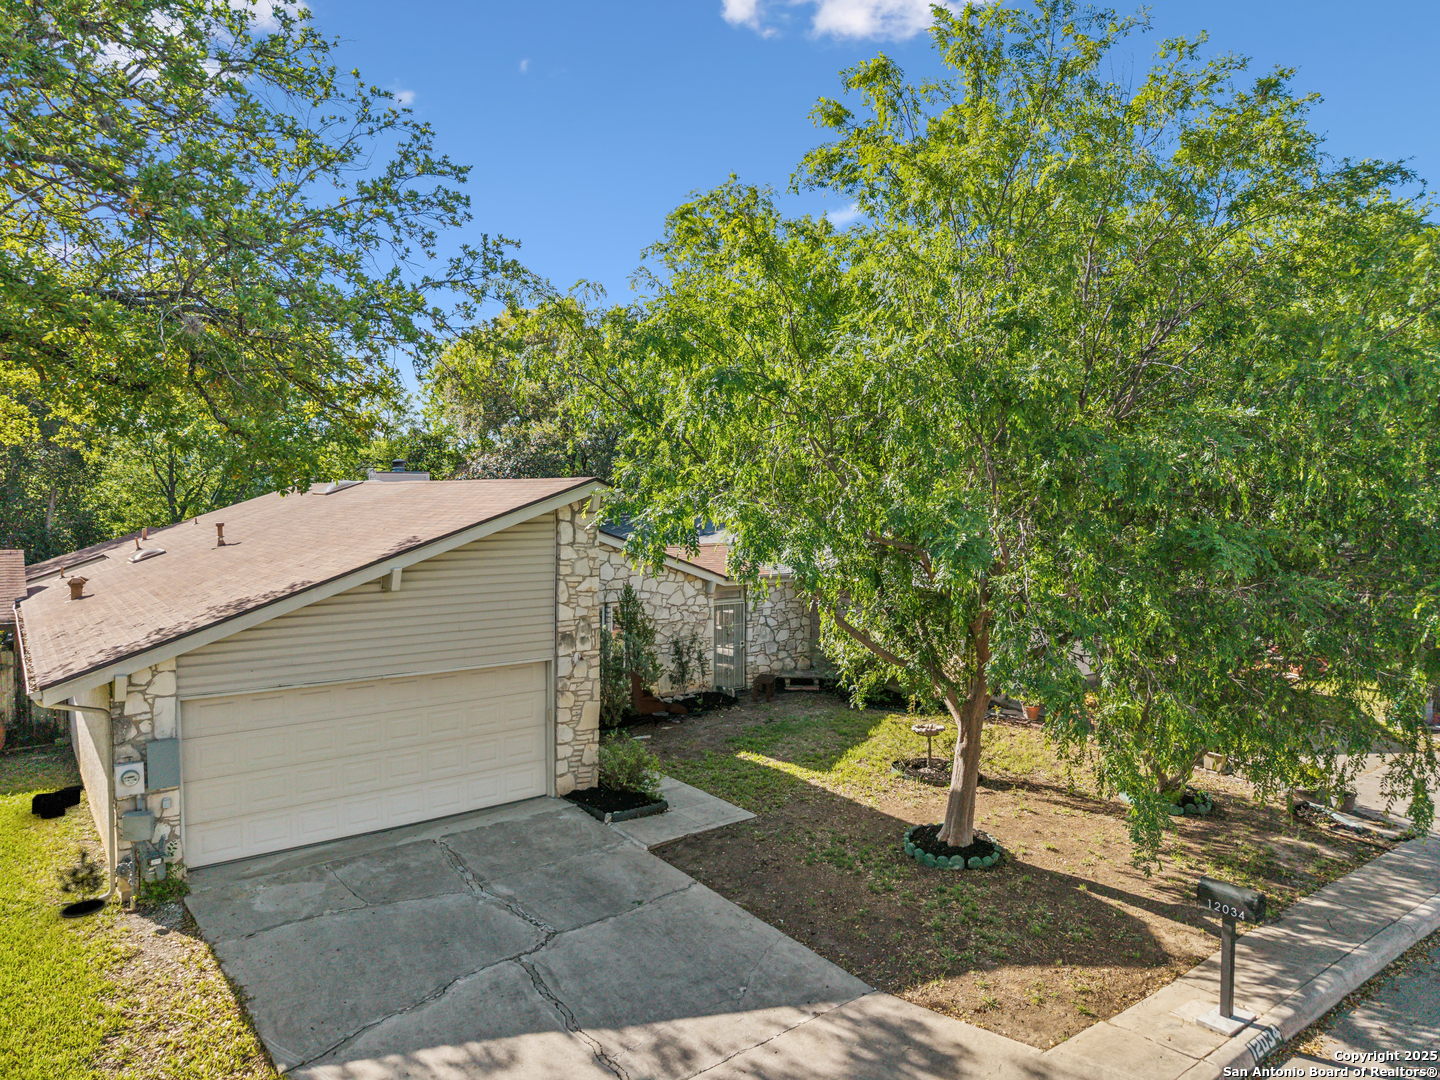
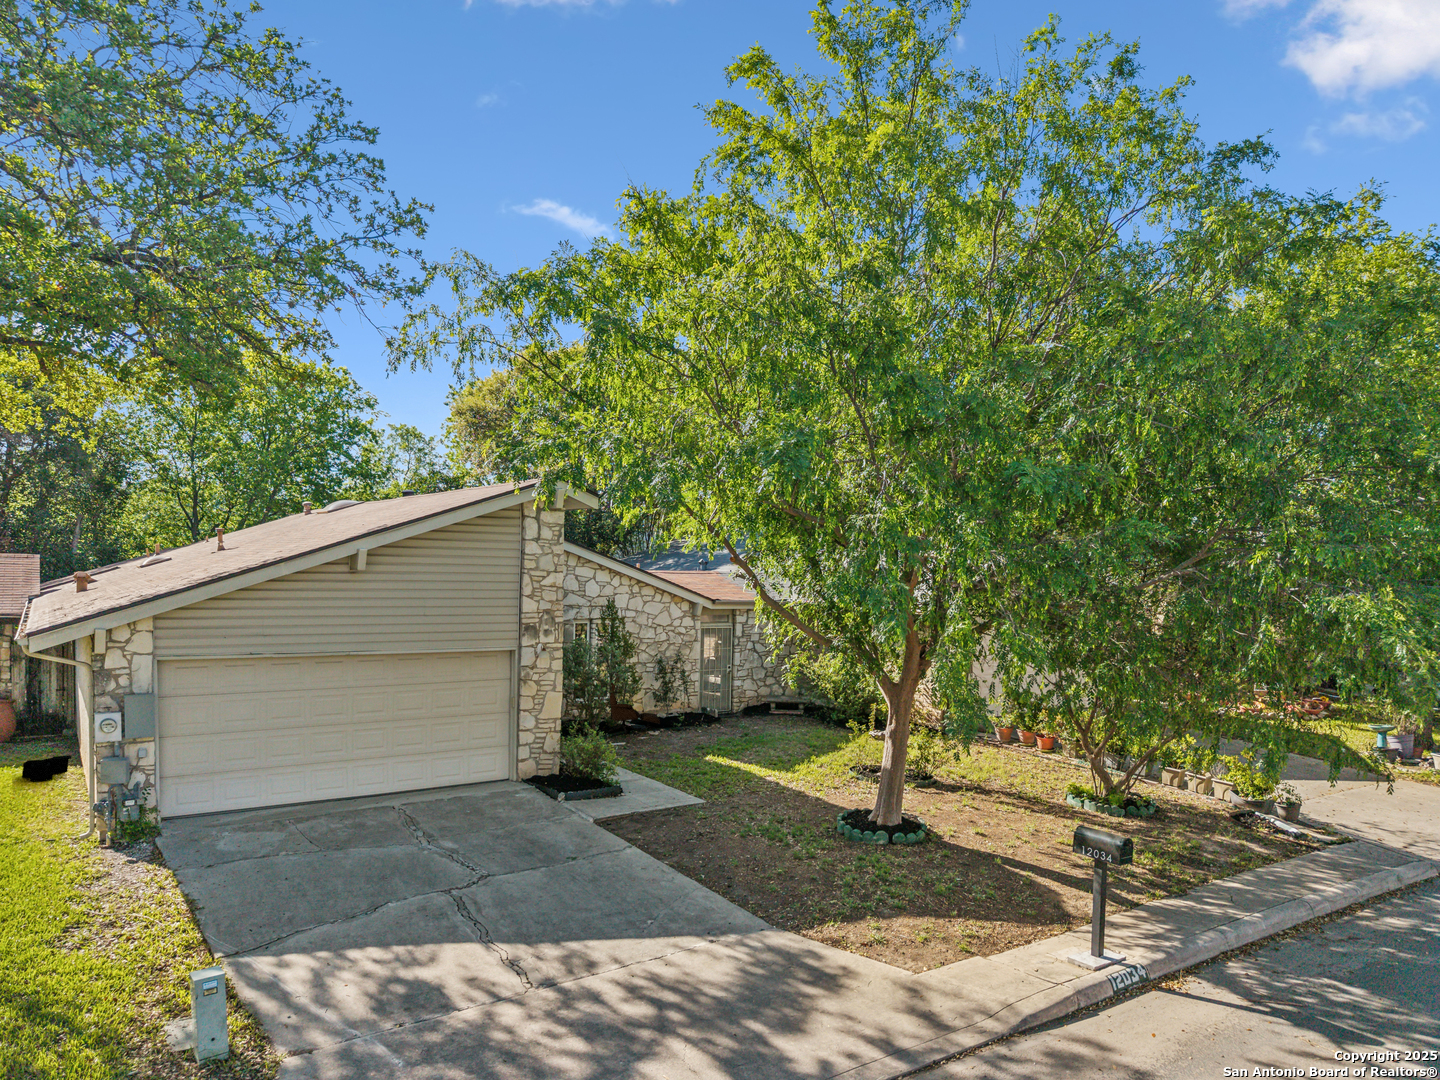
bench: present [753,674,776,702] -> none [730,692,755,719]
potted tree: present [55,846,106,918] -> none [35,785,86,851]

